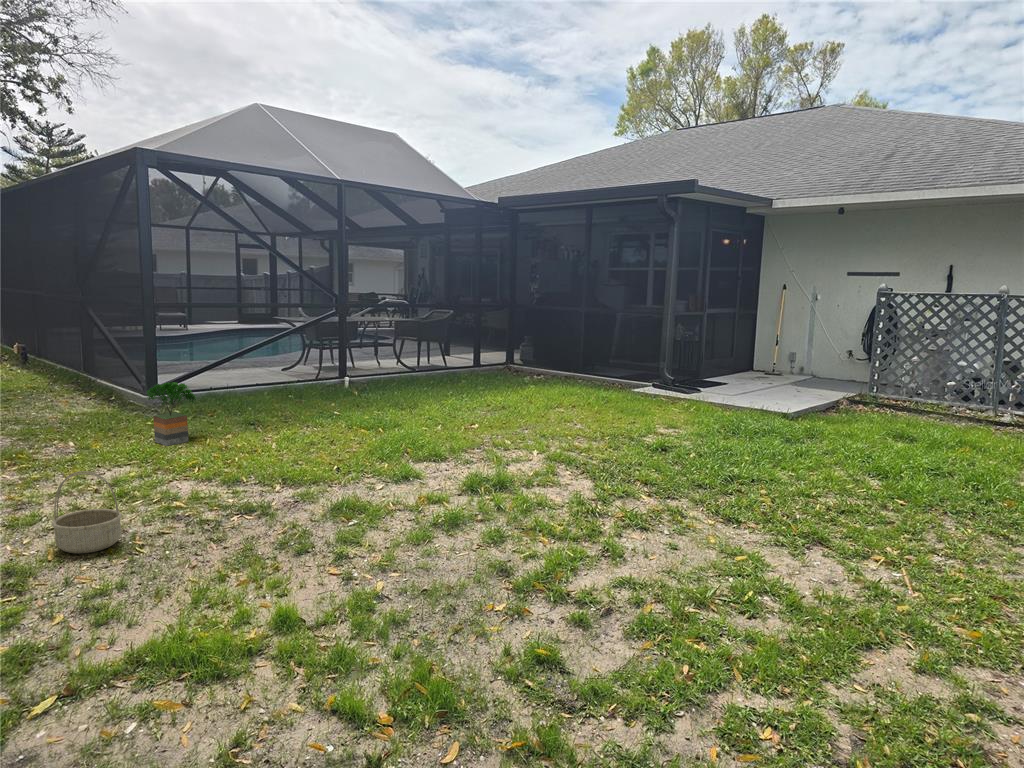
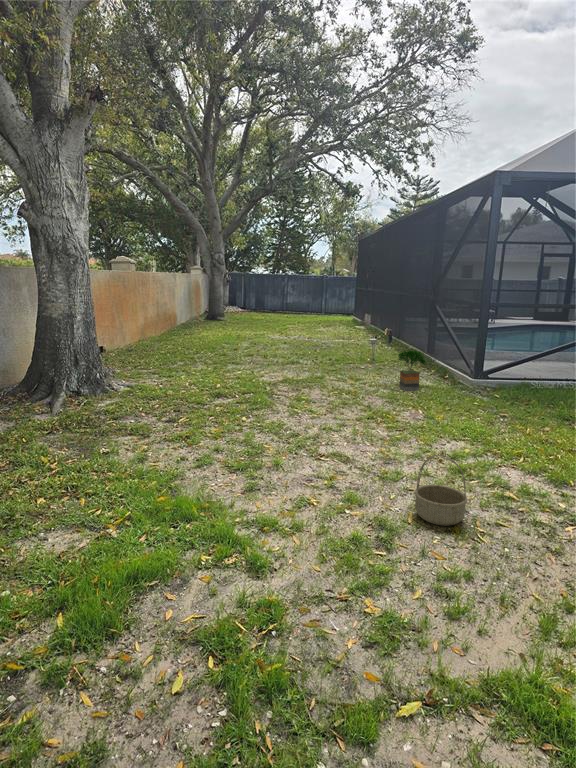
potted tree: present [147,382,196,446] -> present [398,350,426,391]

